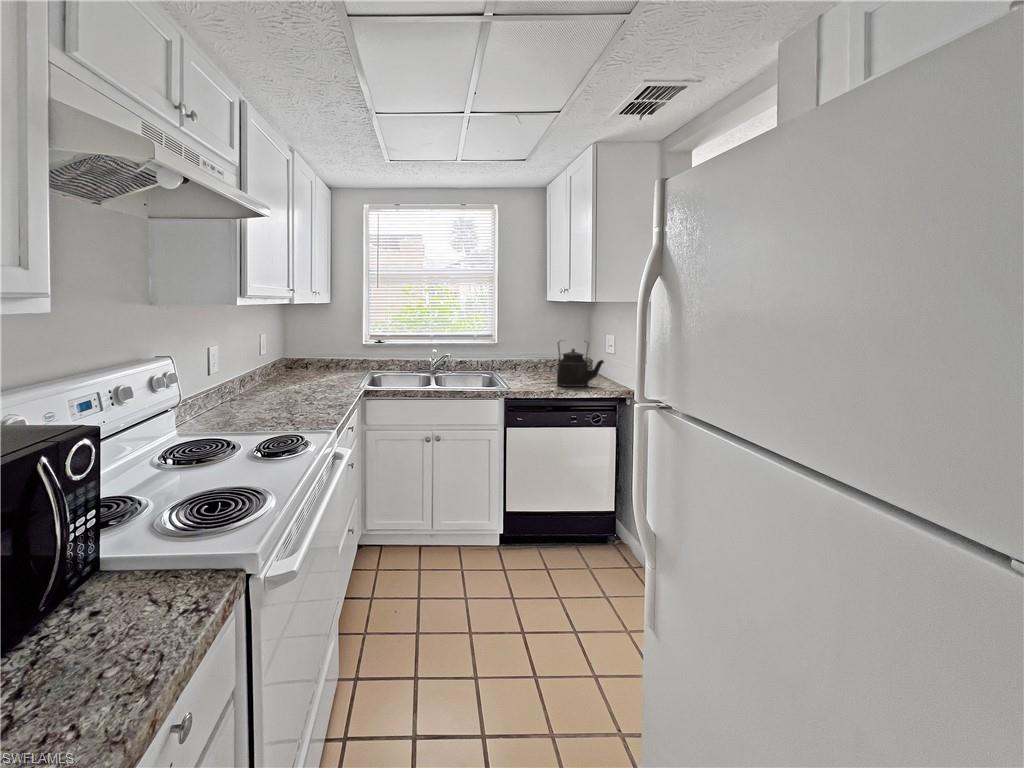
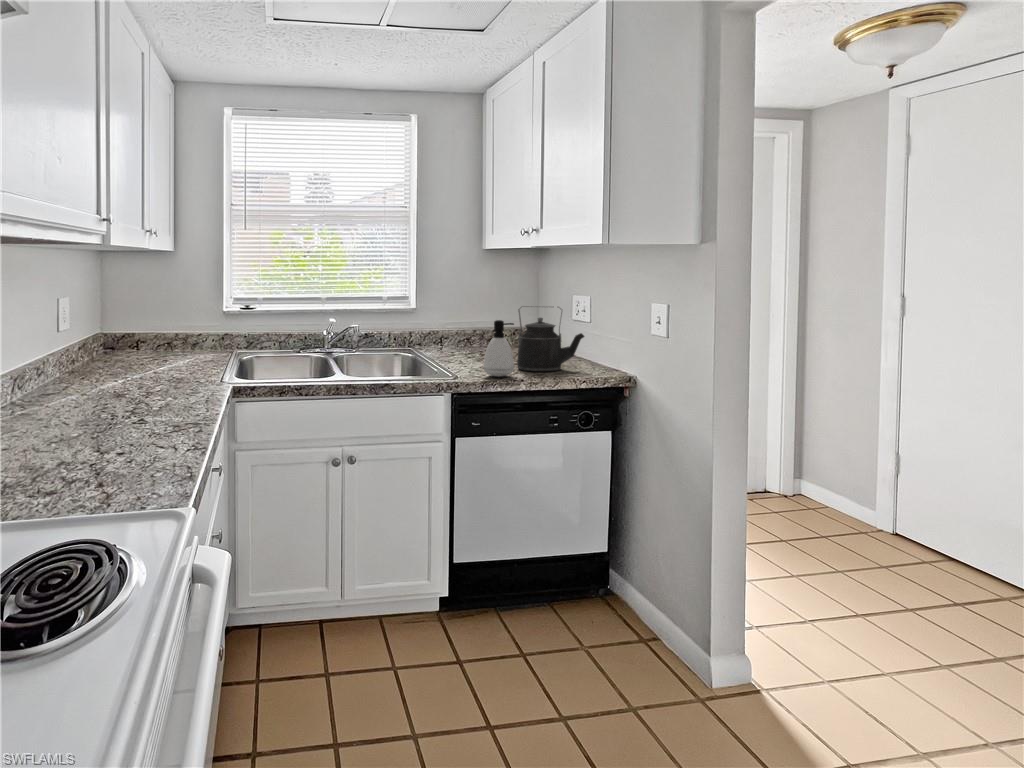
soap dispenser: none [529,350,550,389] -> present [484,320,514,377]

